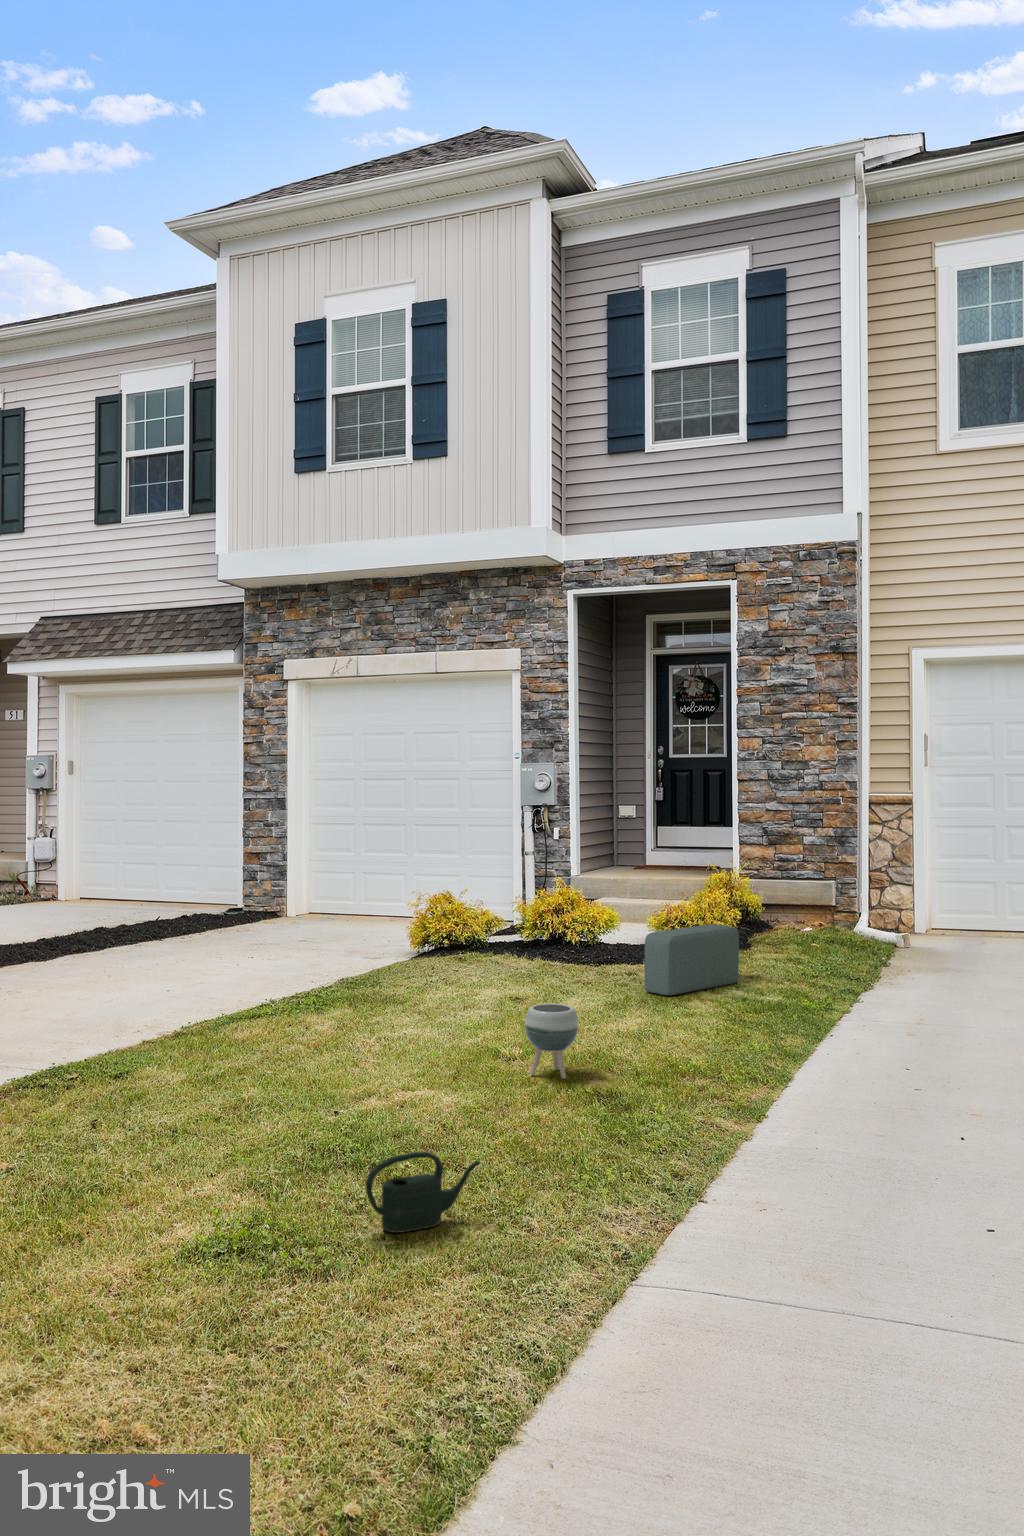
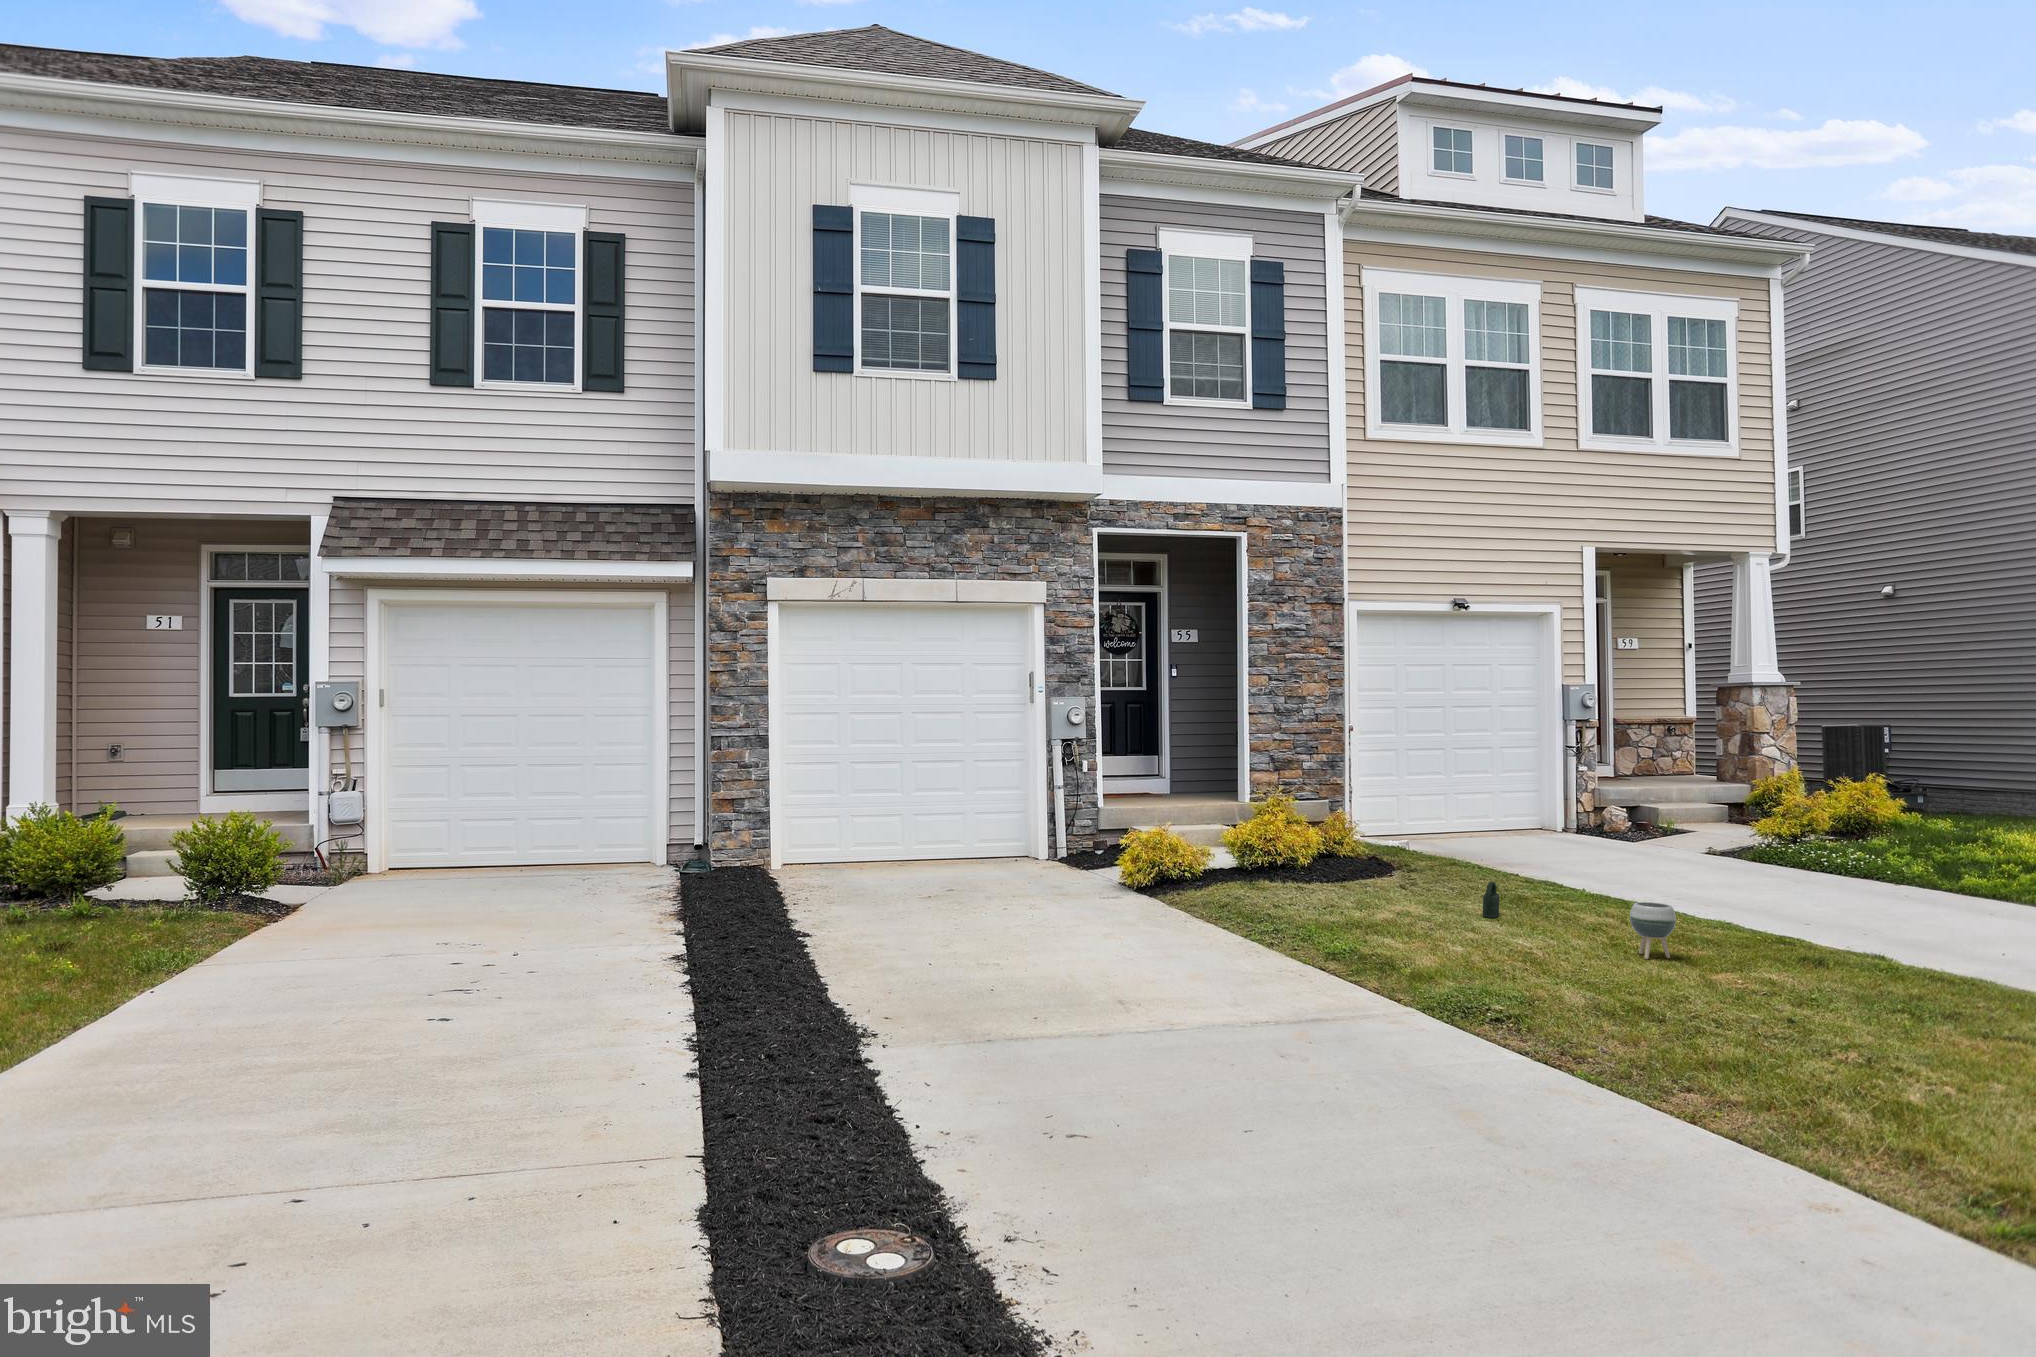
pouf: present [644,924,739,995] -> none [1443,840,1483,900]
watering can: present [366,1152,480,1233] -> present [1483,882,1499,918]

